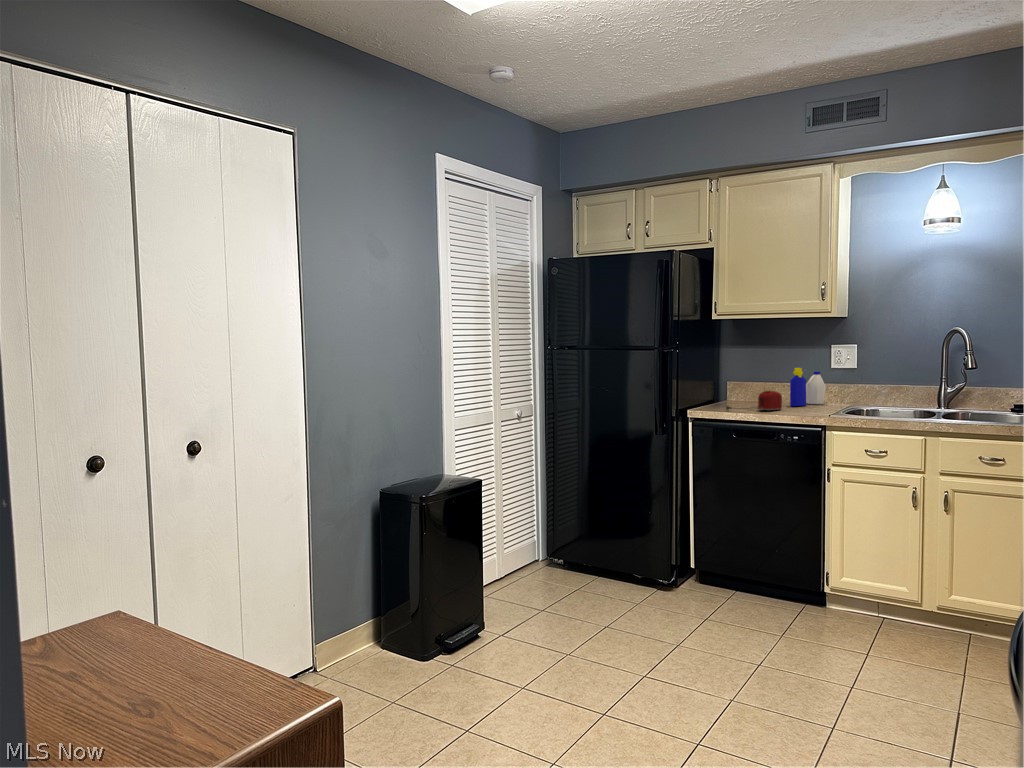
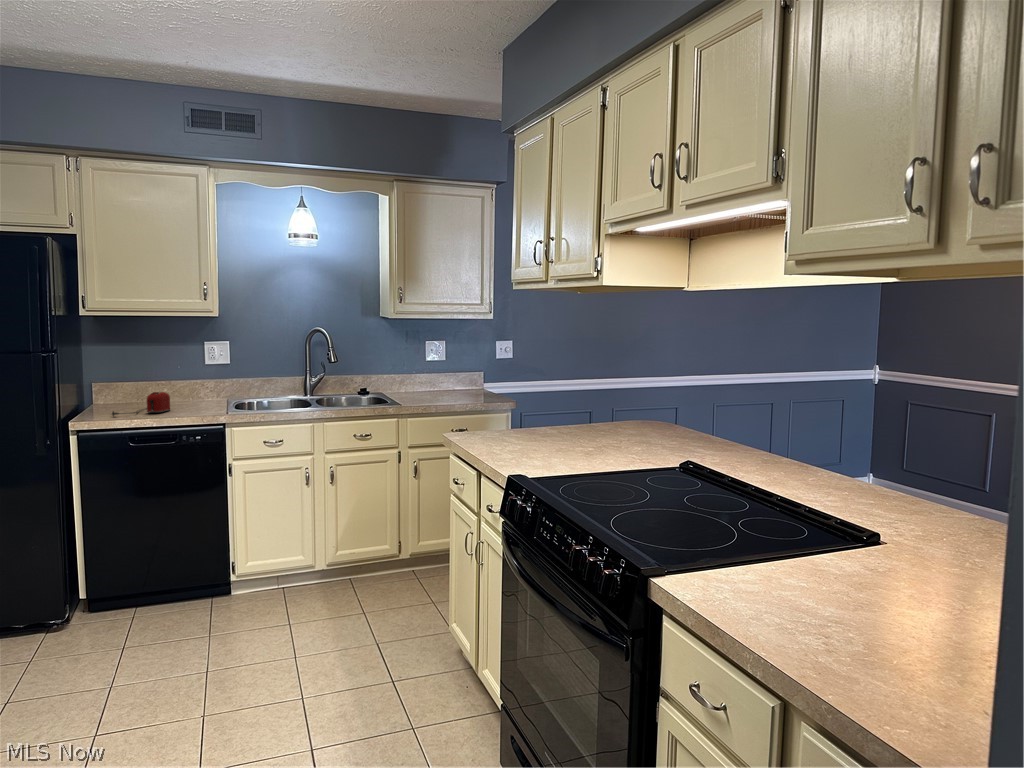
bottle: present [790,368,826,406] -> none [172,366,204,406]

